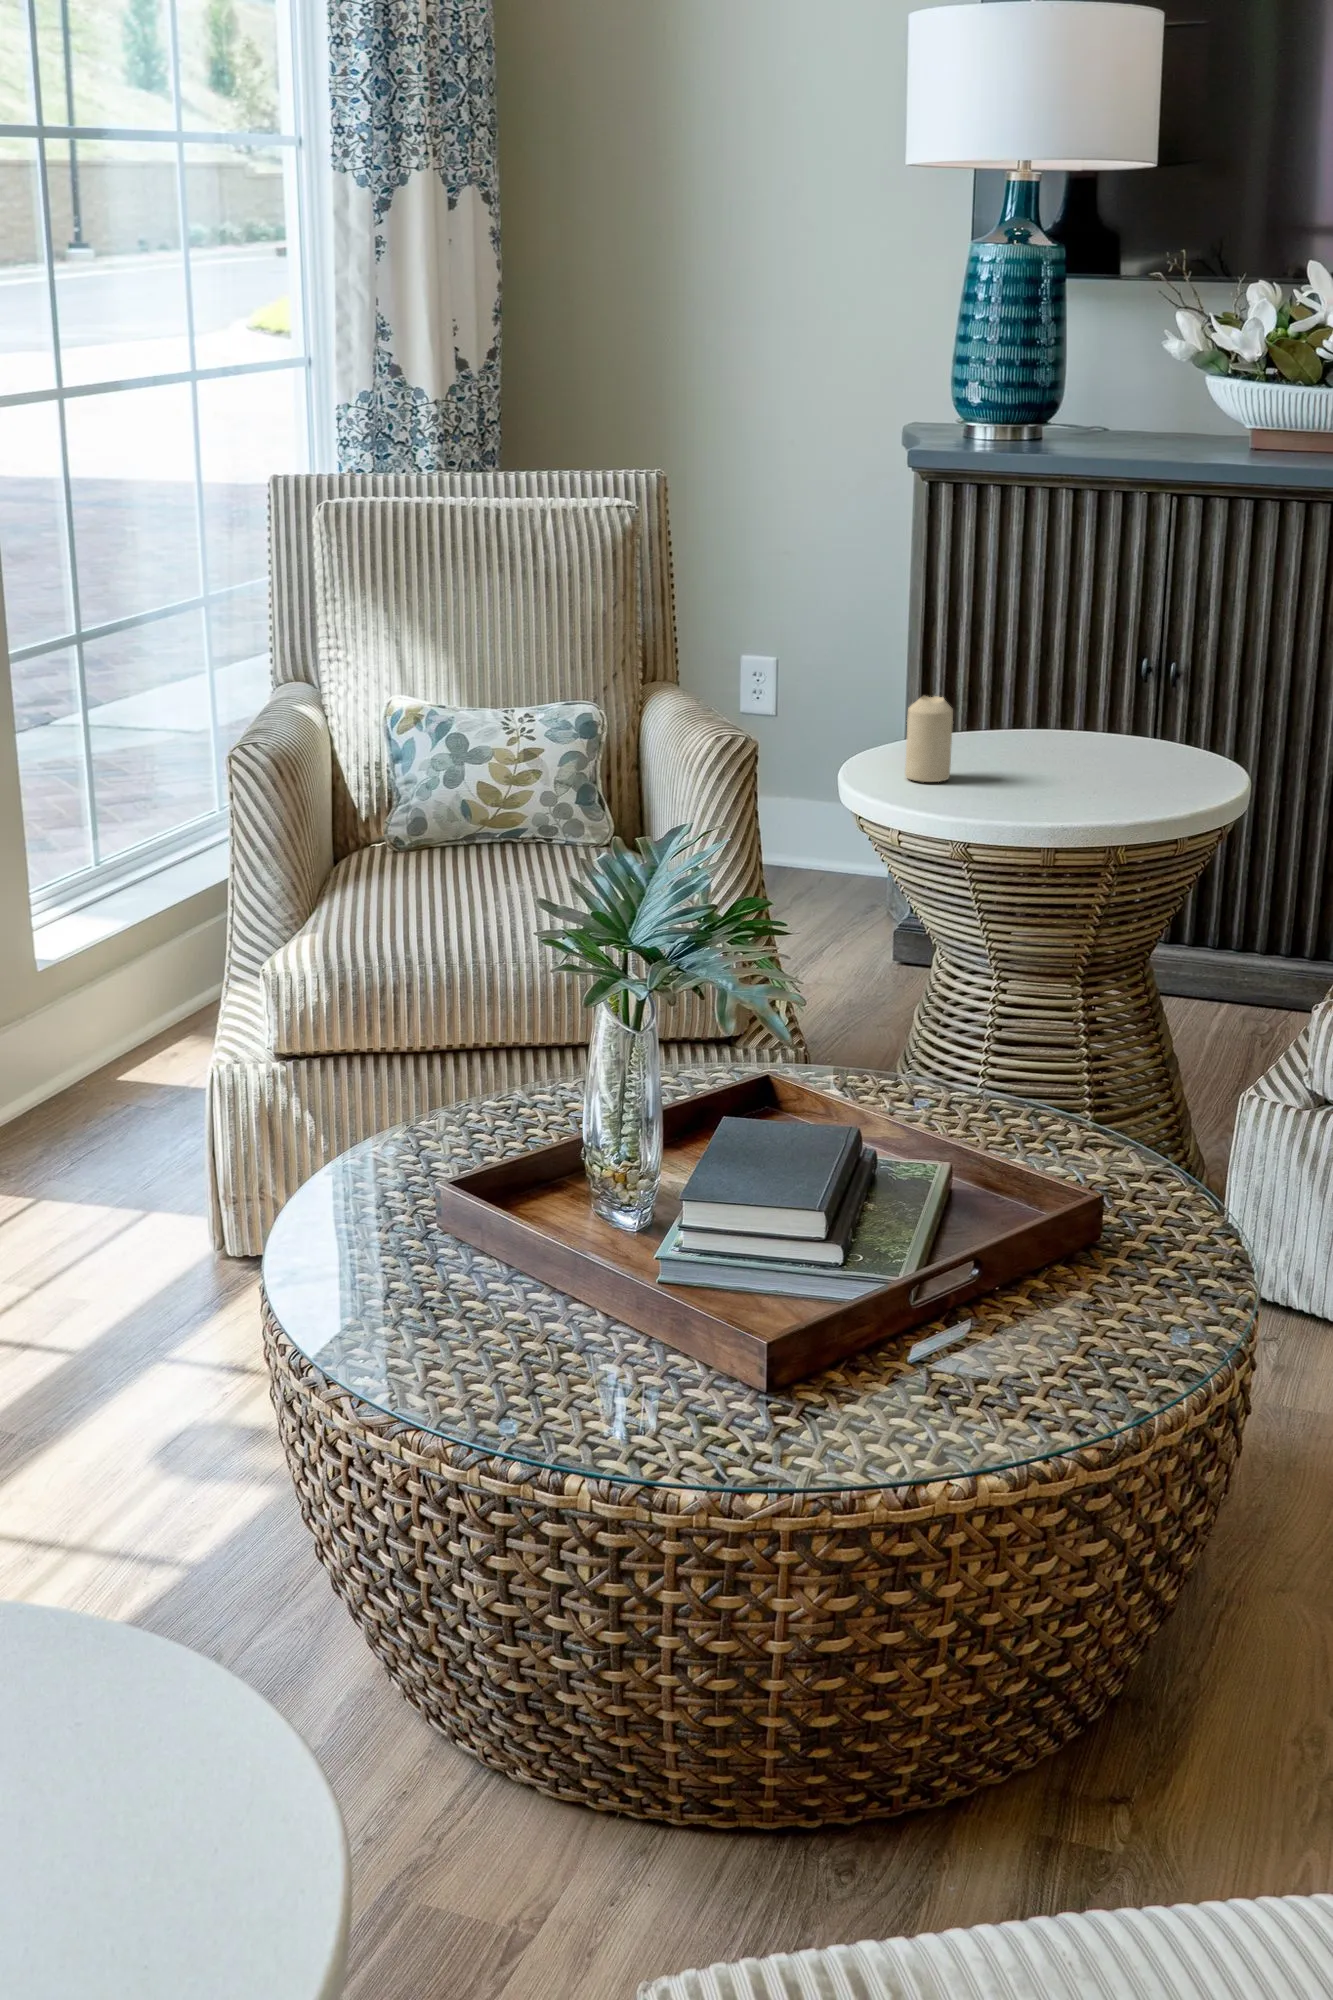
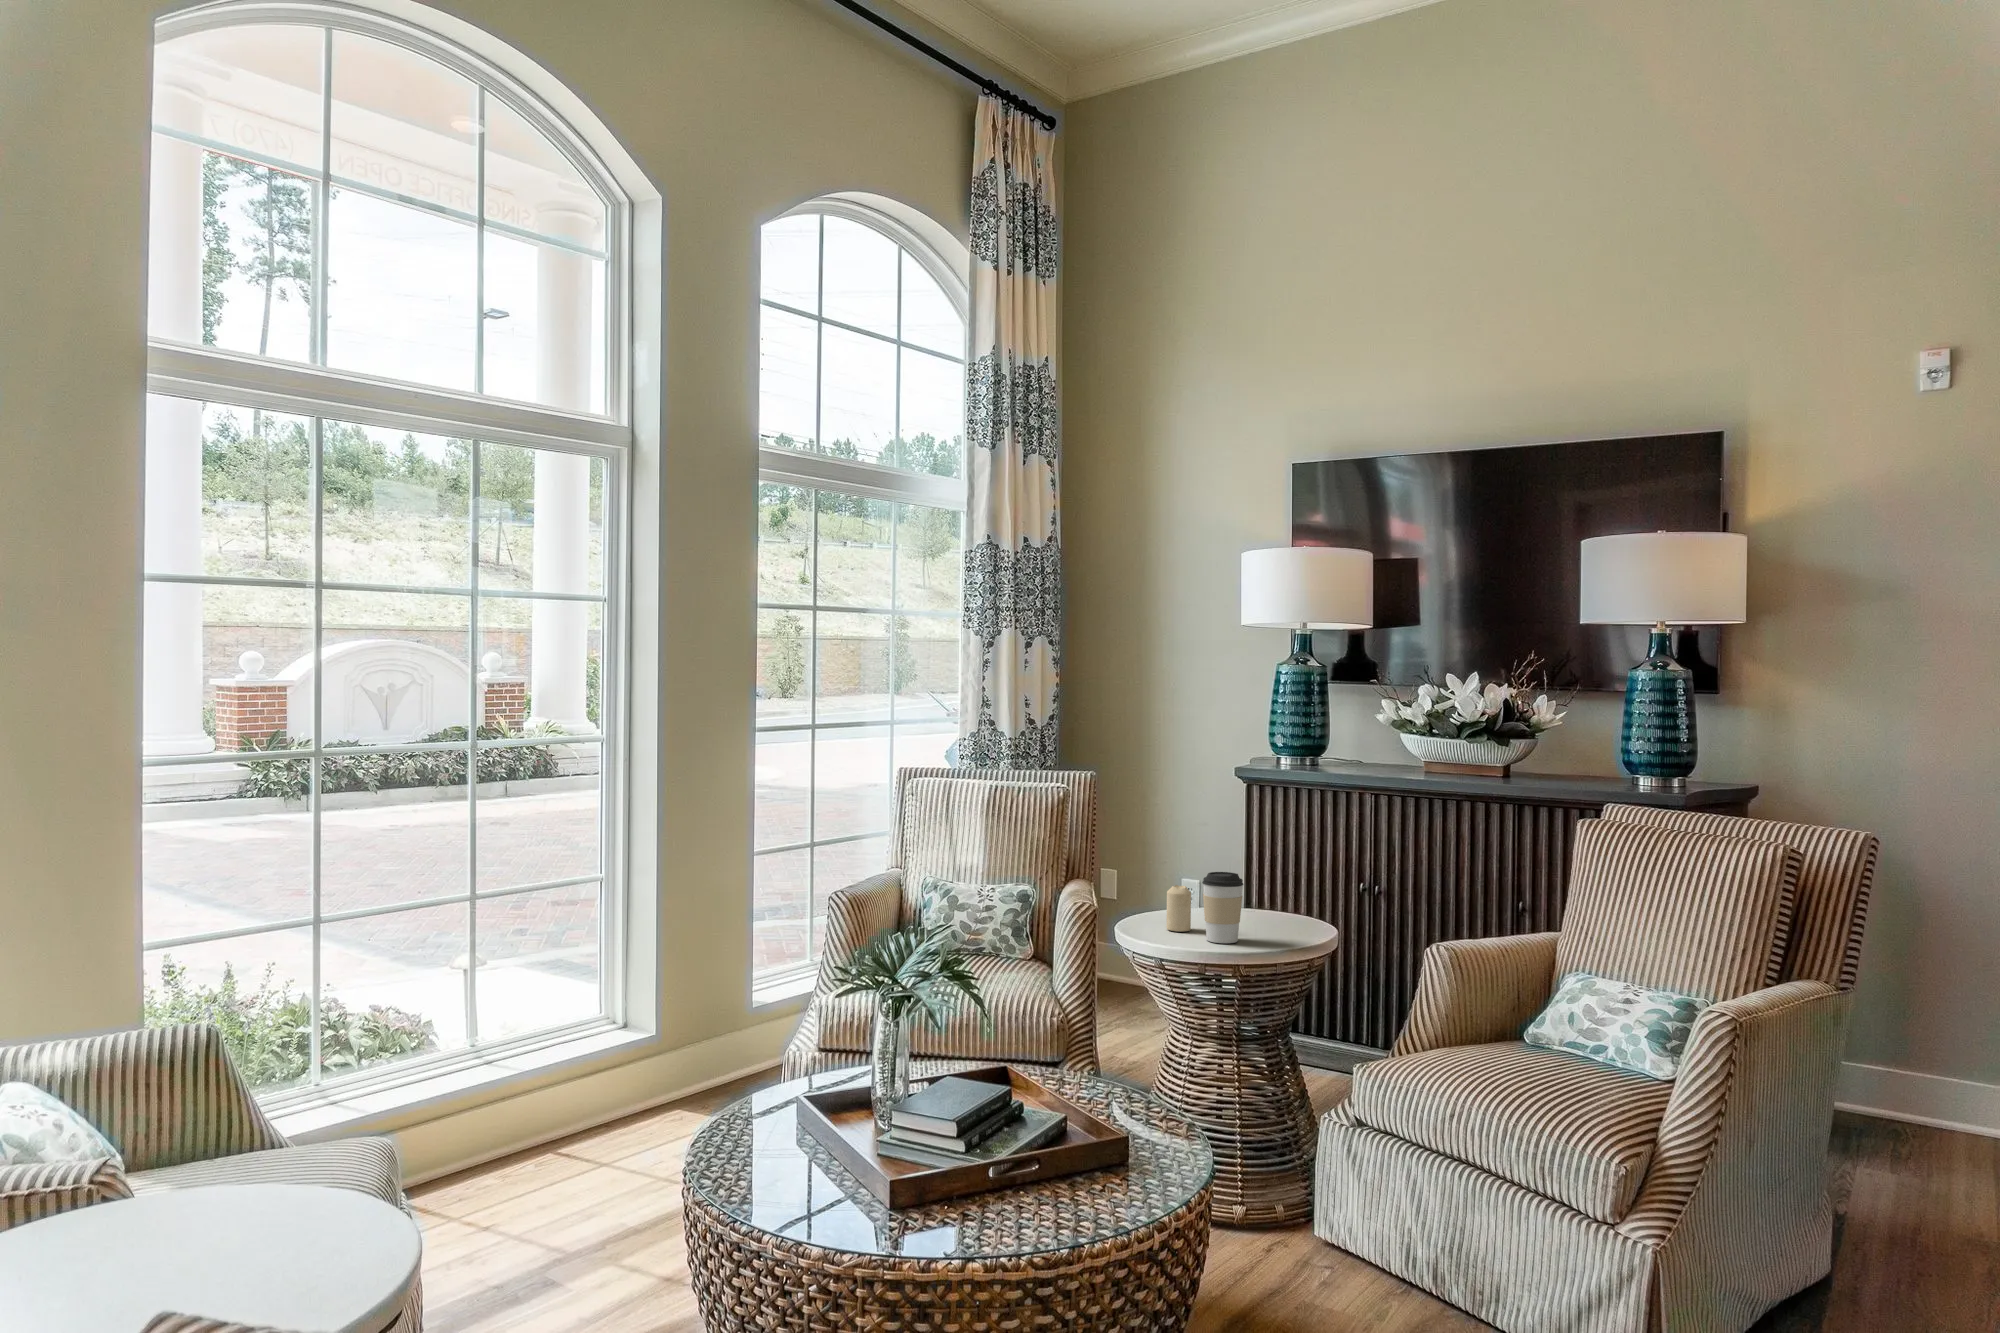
coffee cup: none [991,668,1068,801] -> present [1202,872,1243,943]

